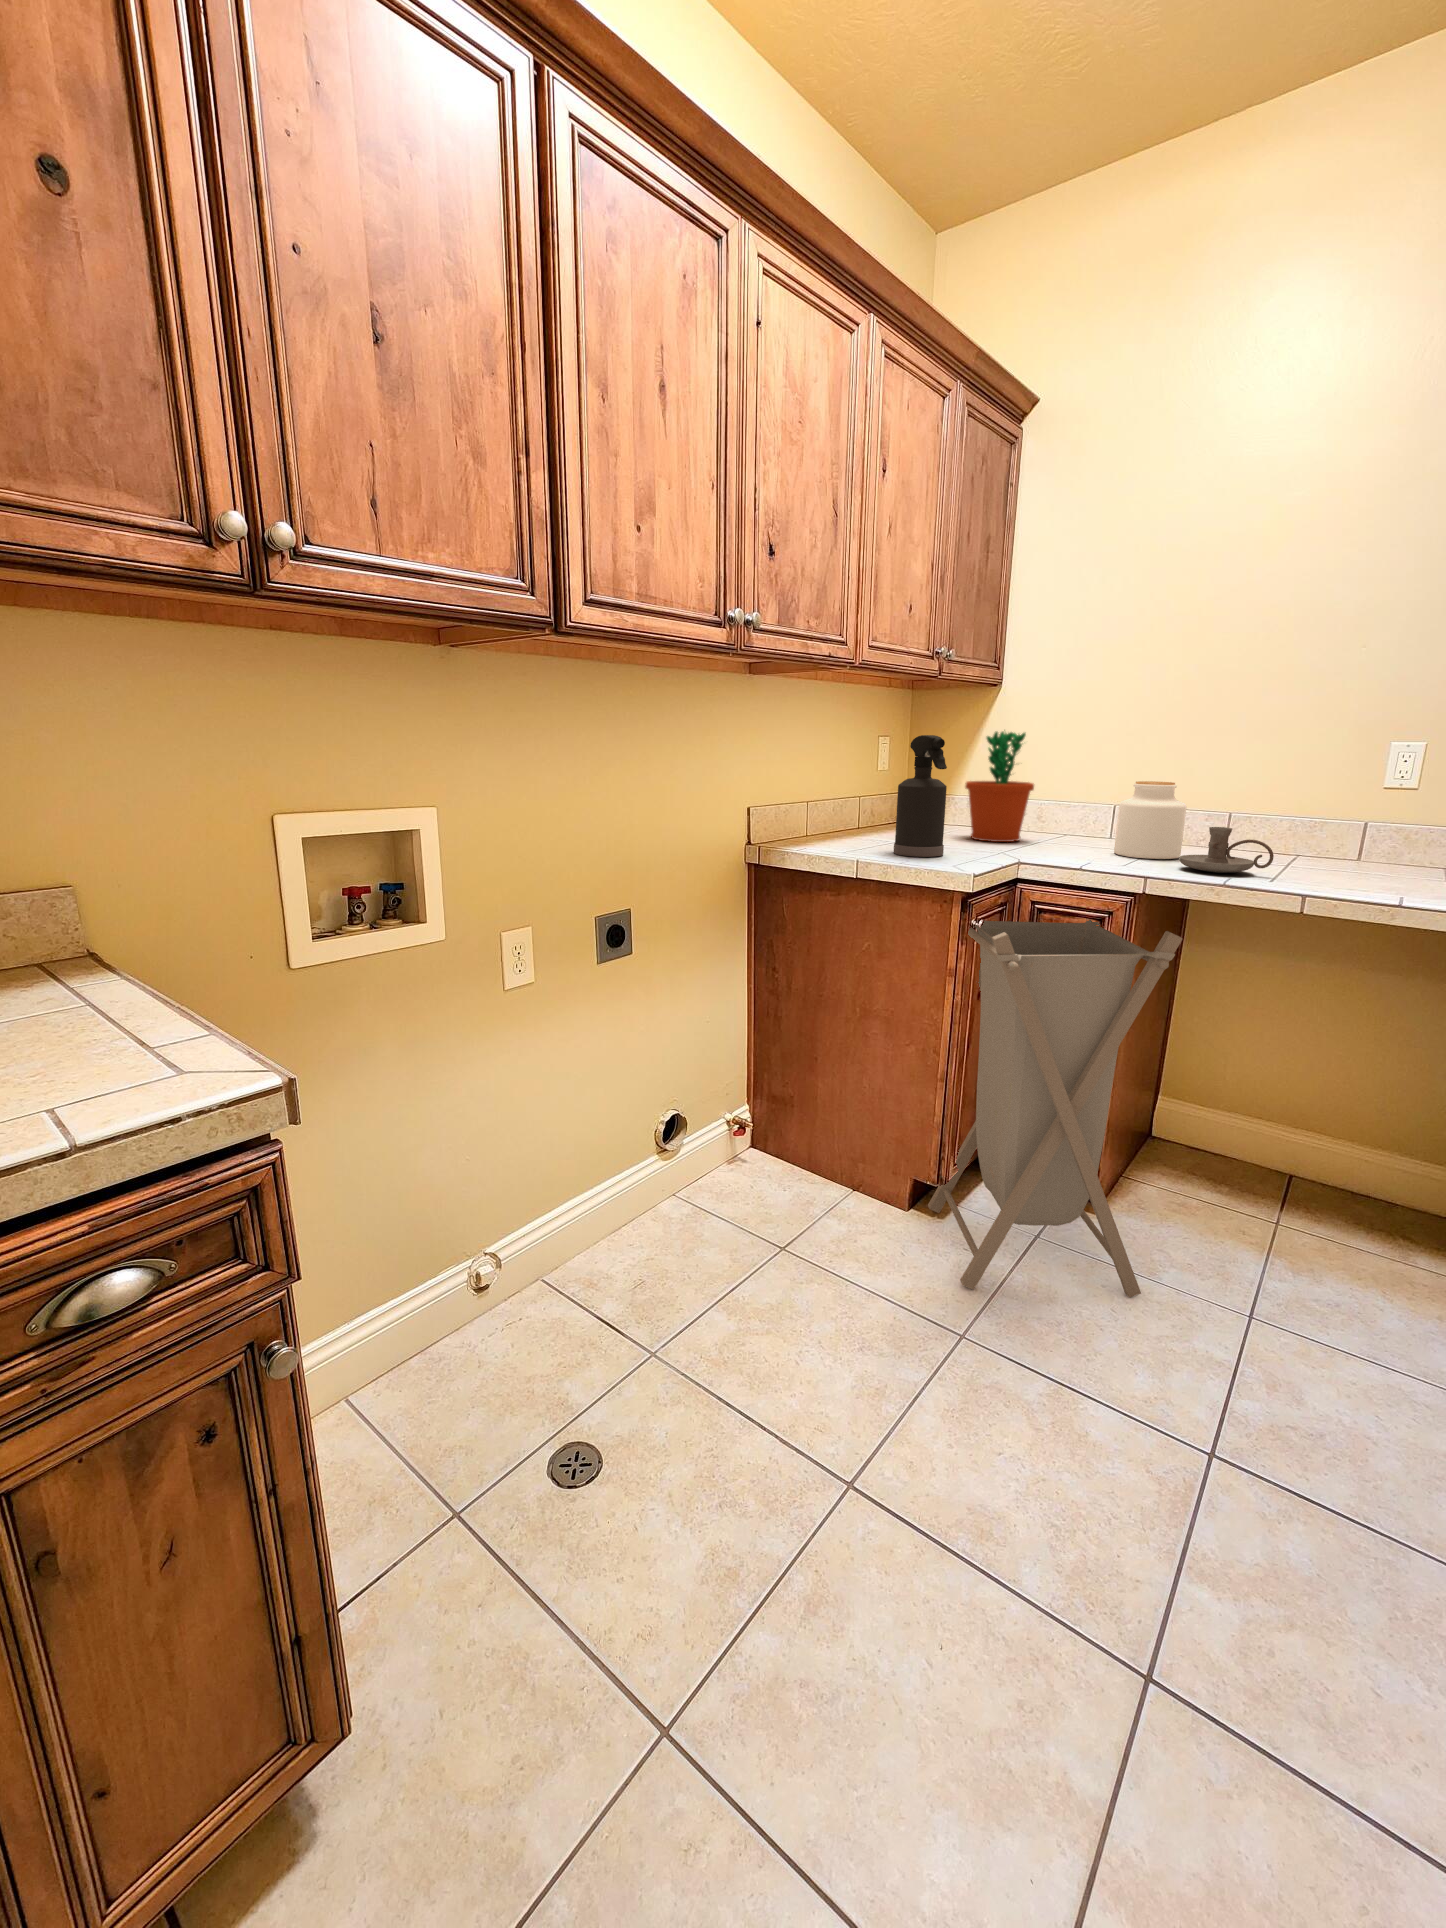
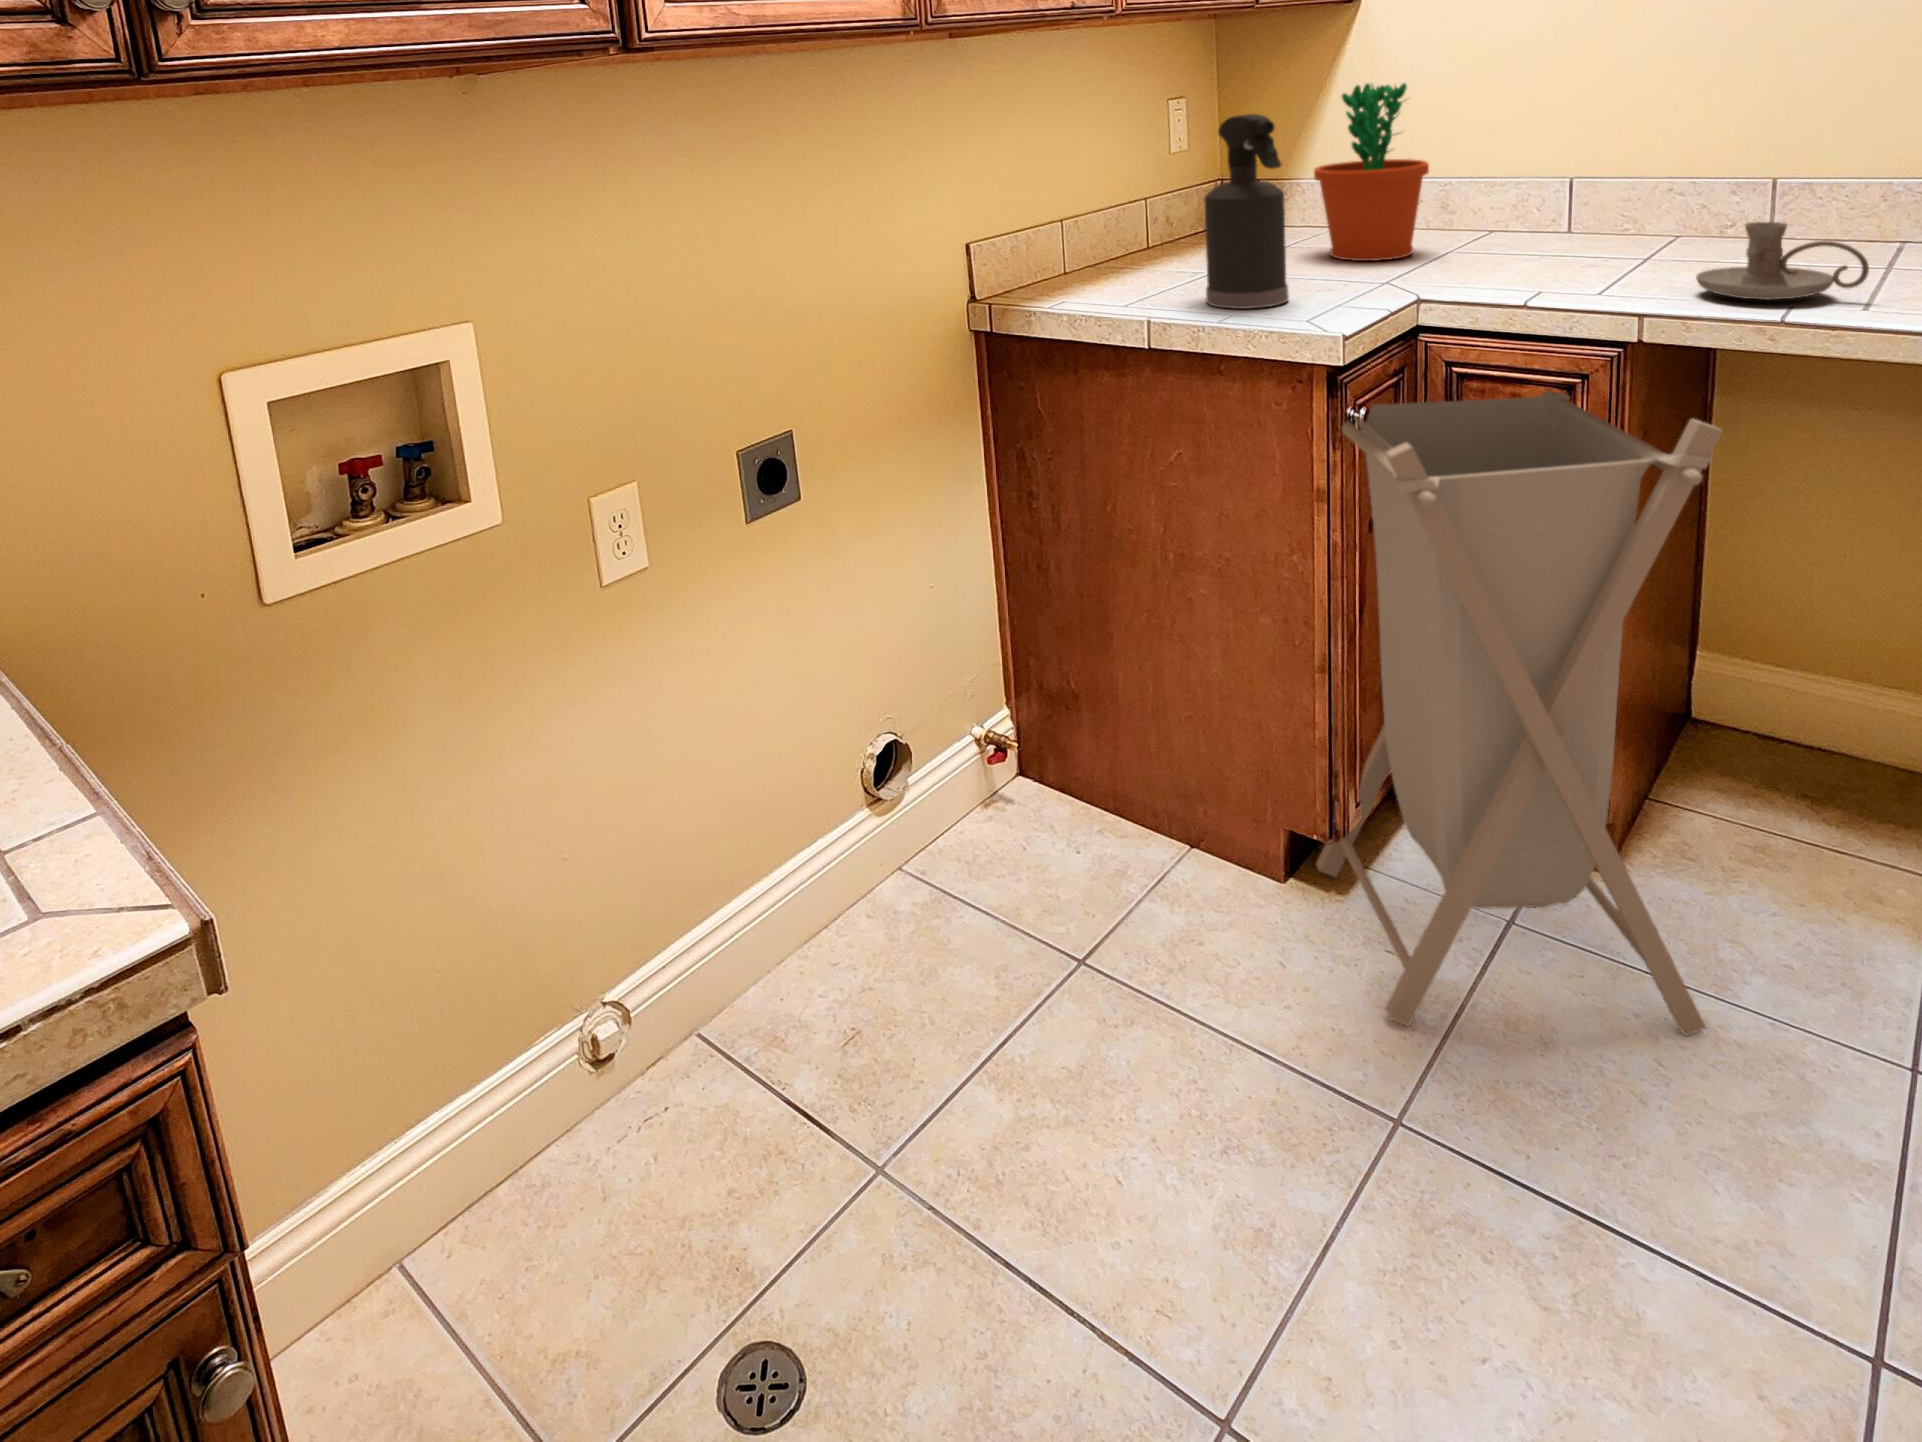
jar: present [1114,781,1186,859] -> none [1577,146,1697,276]

